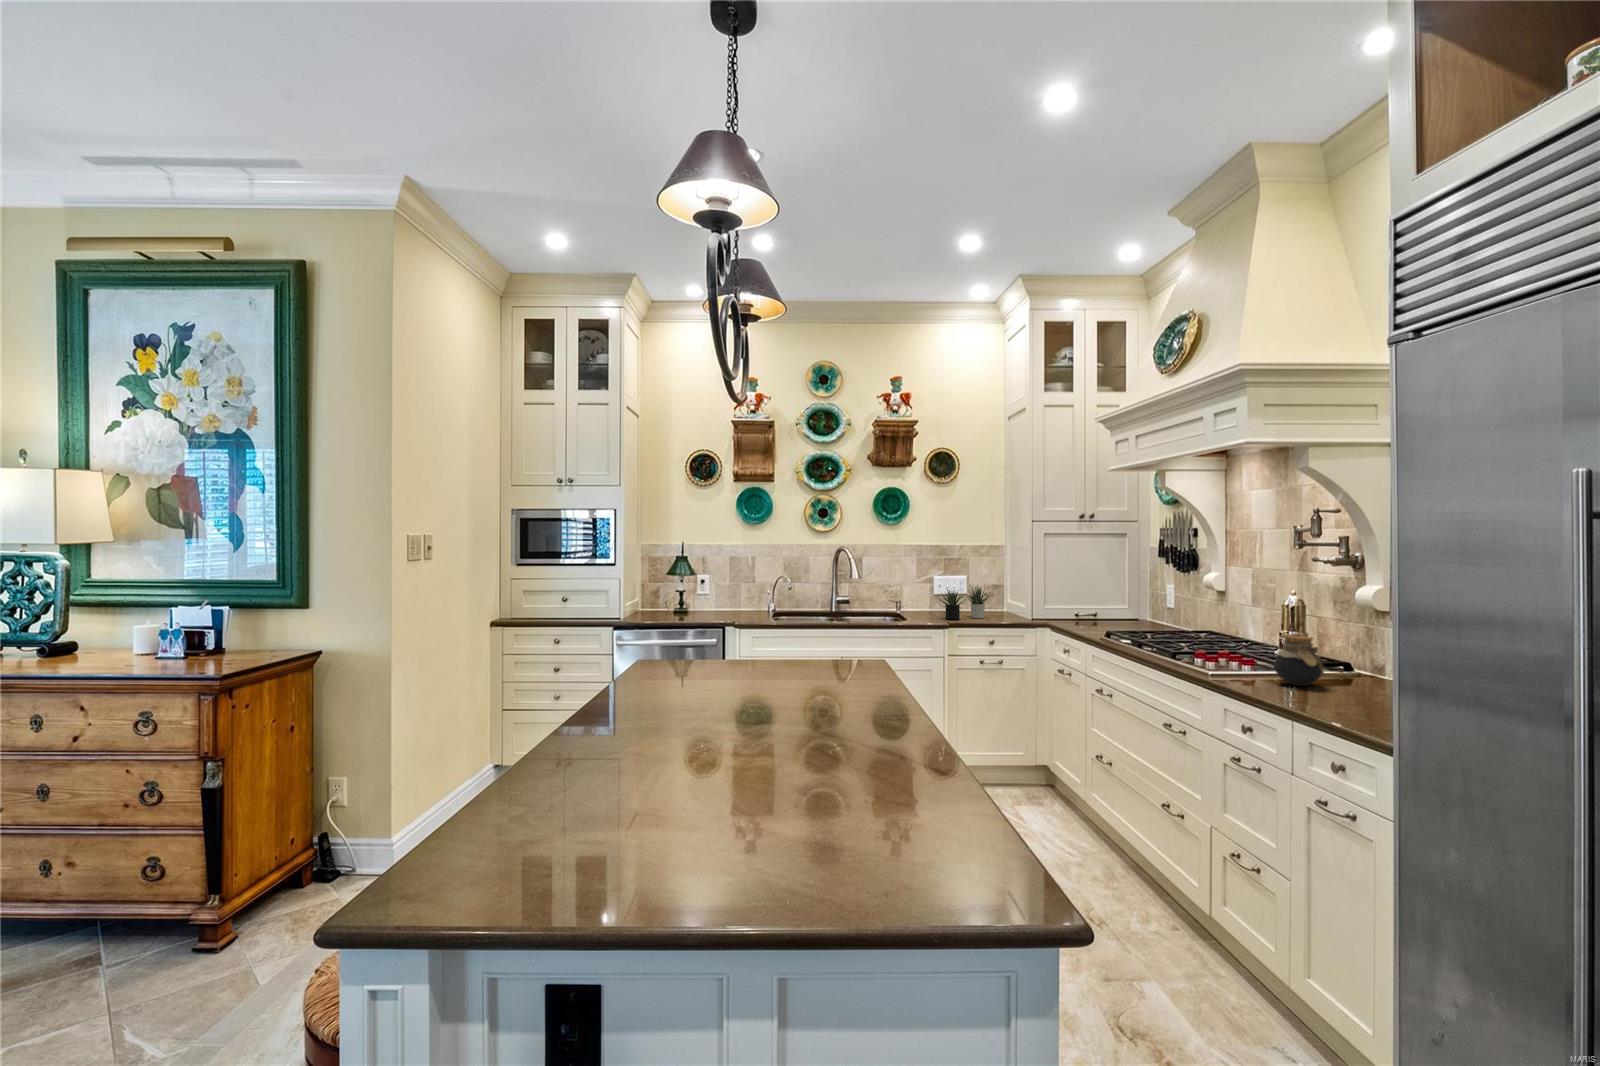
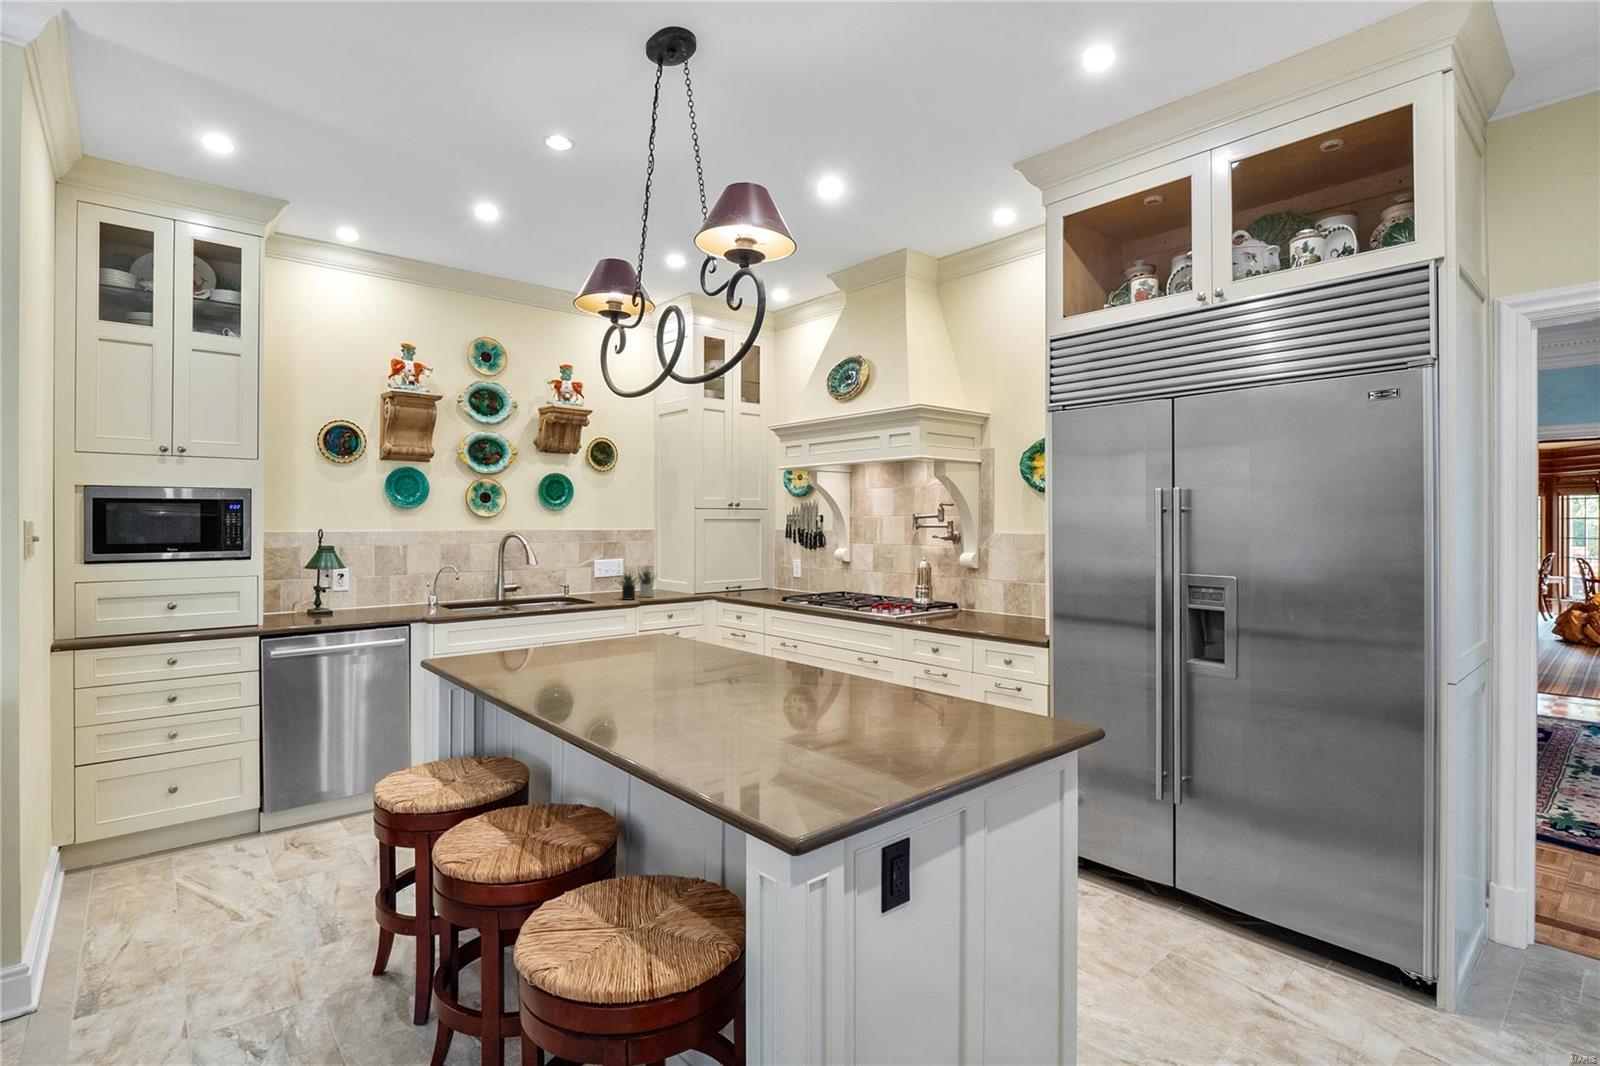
jar: present [1274,635,1324,686] -> none [940,586,970,619]

